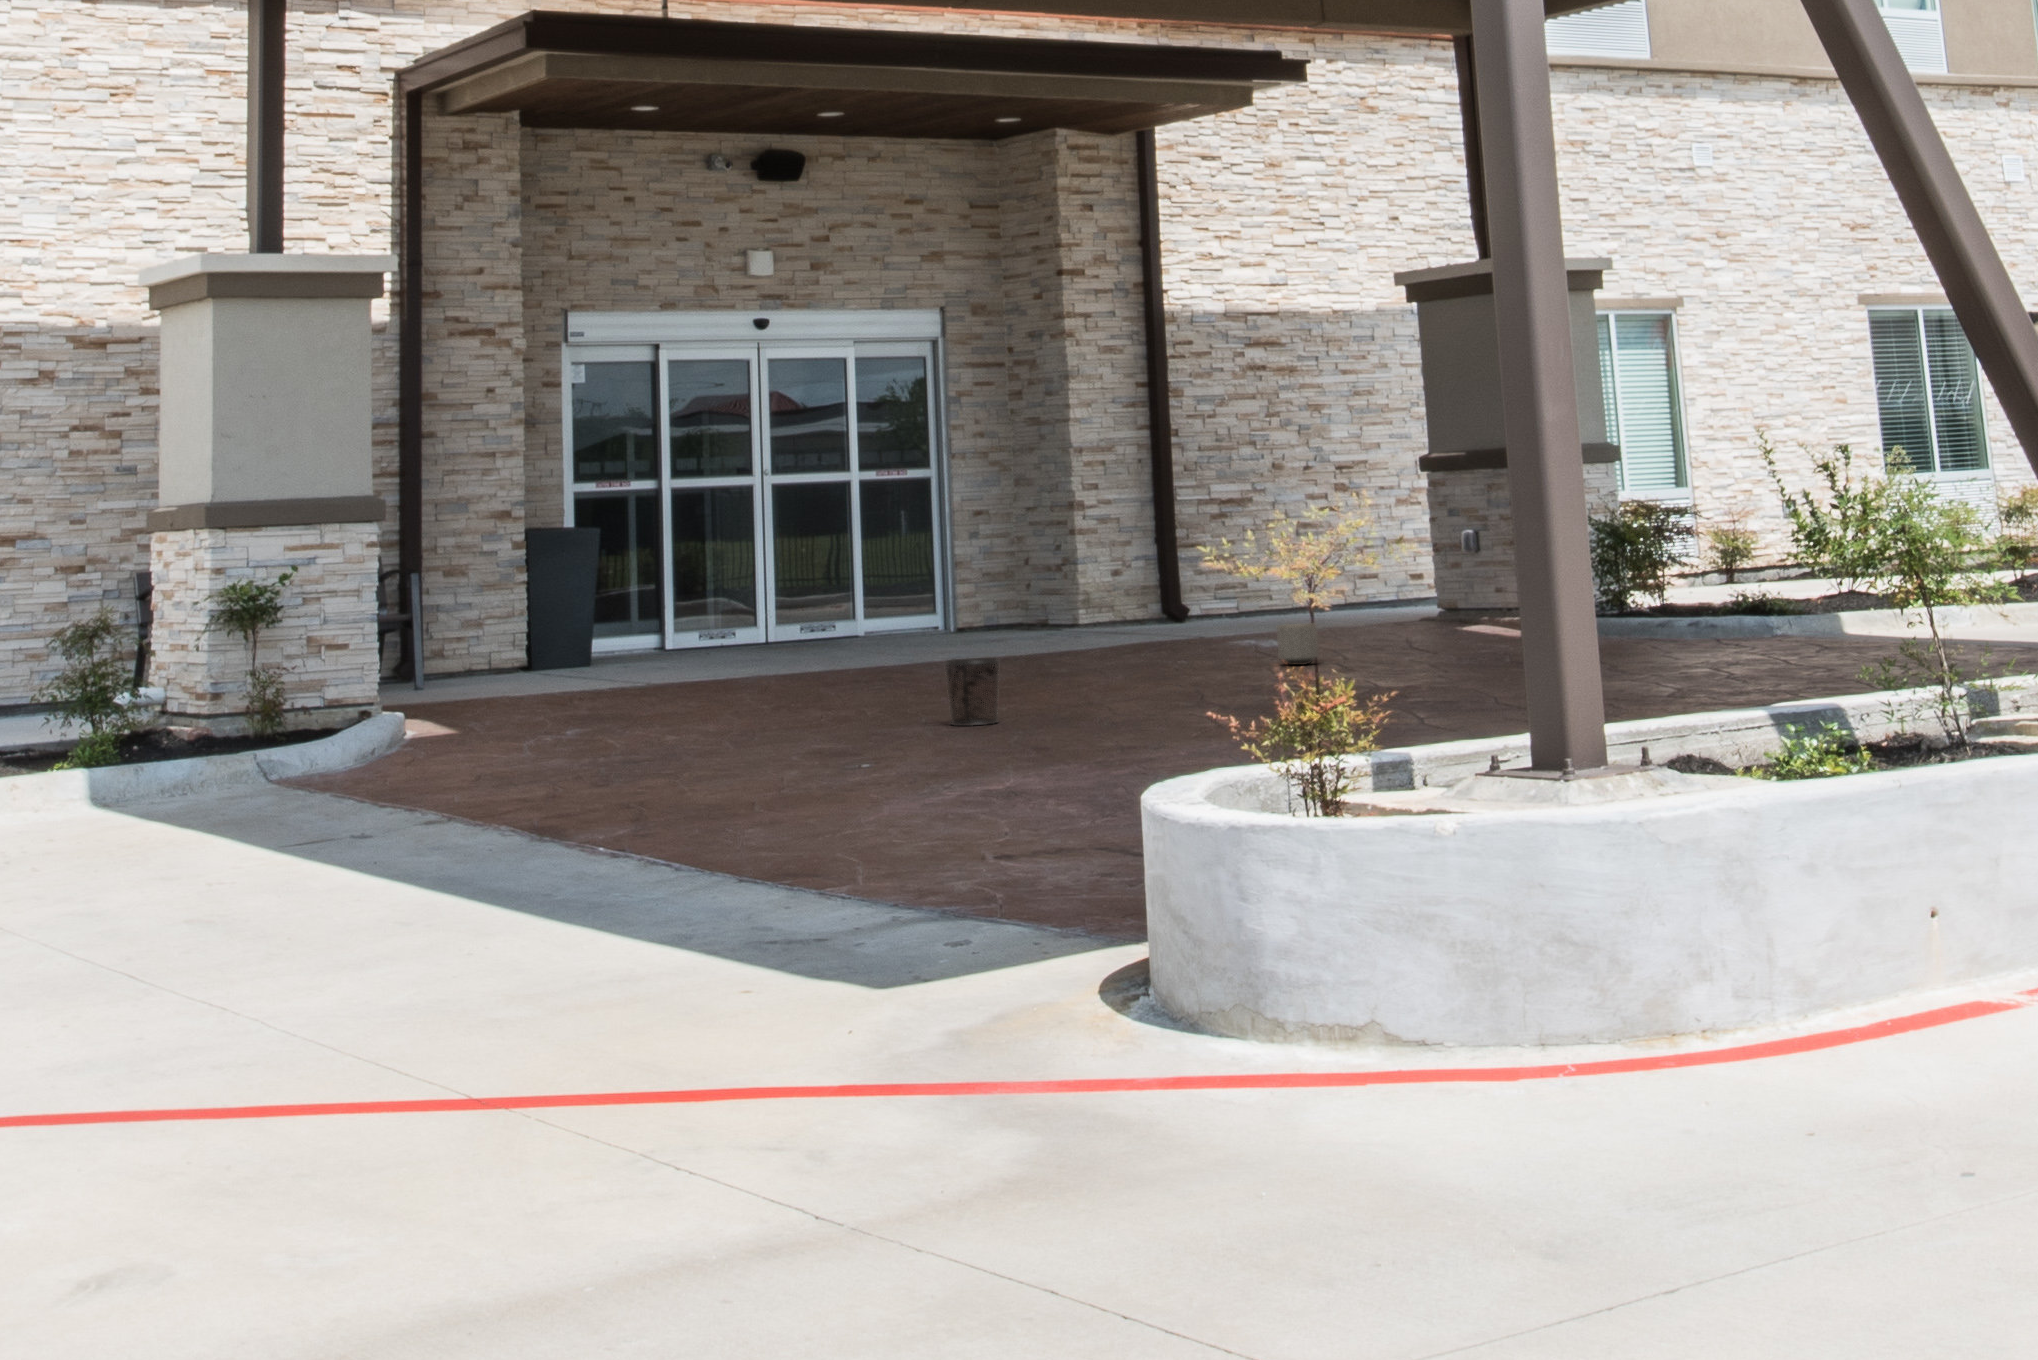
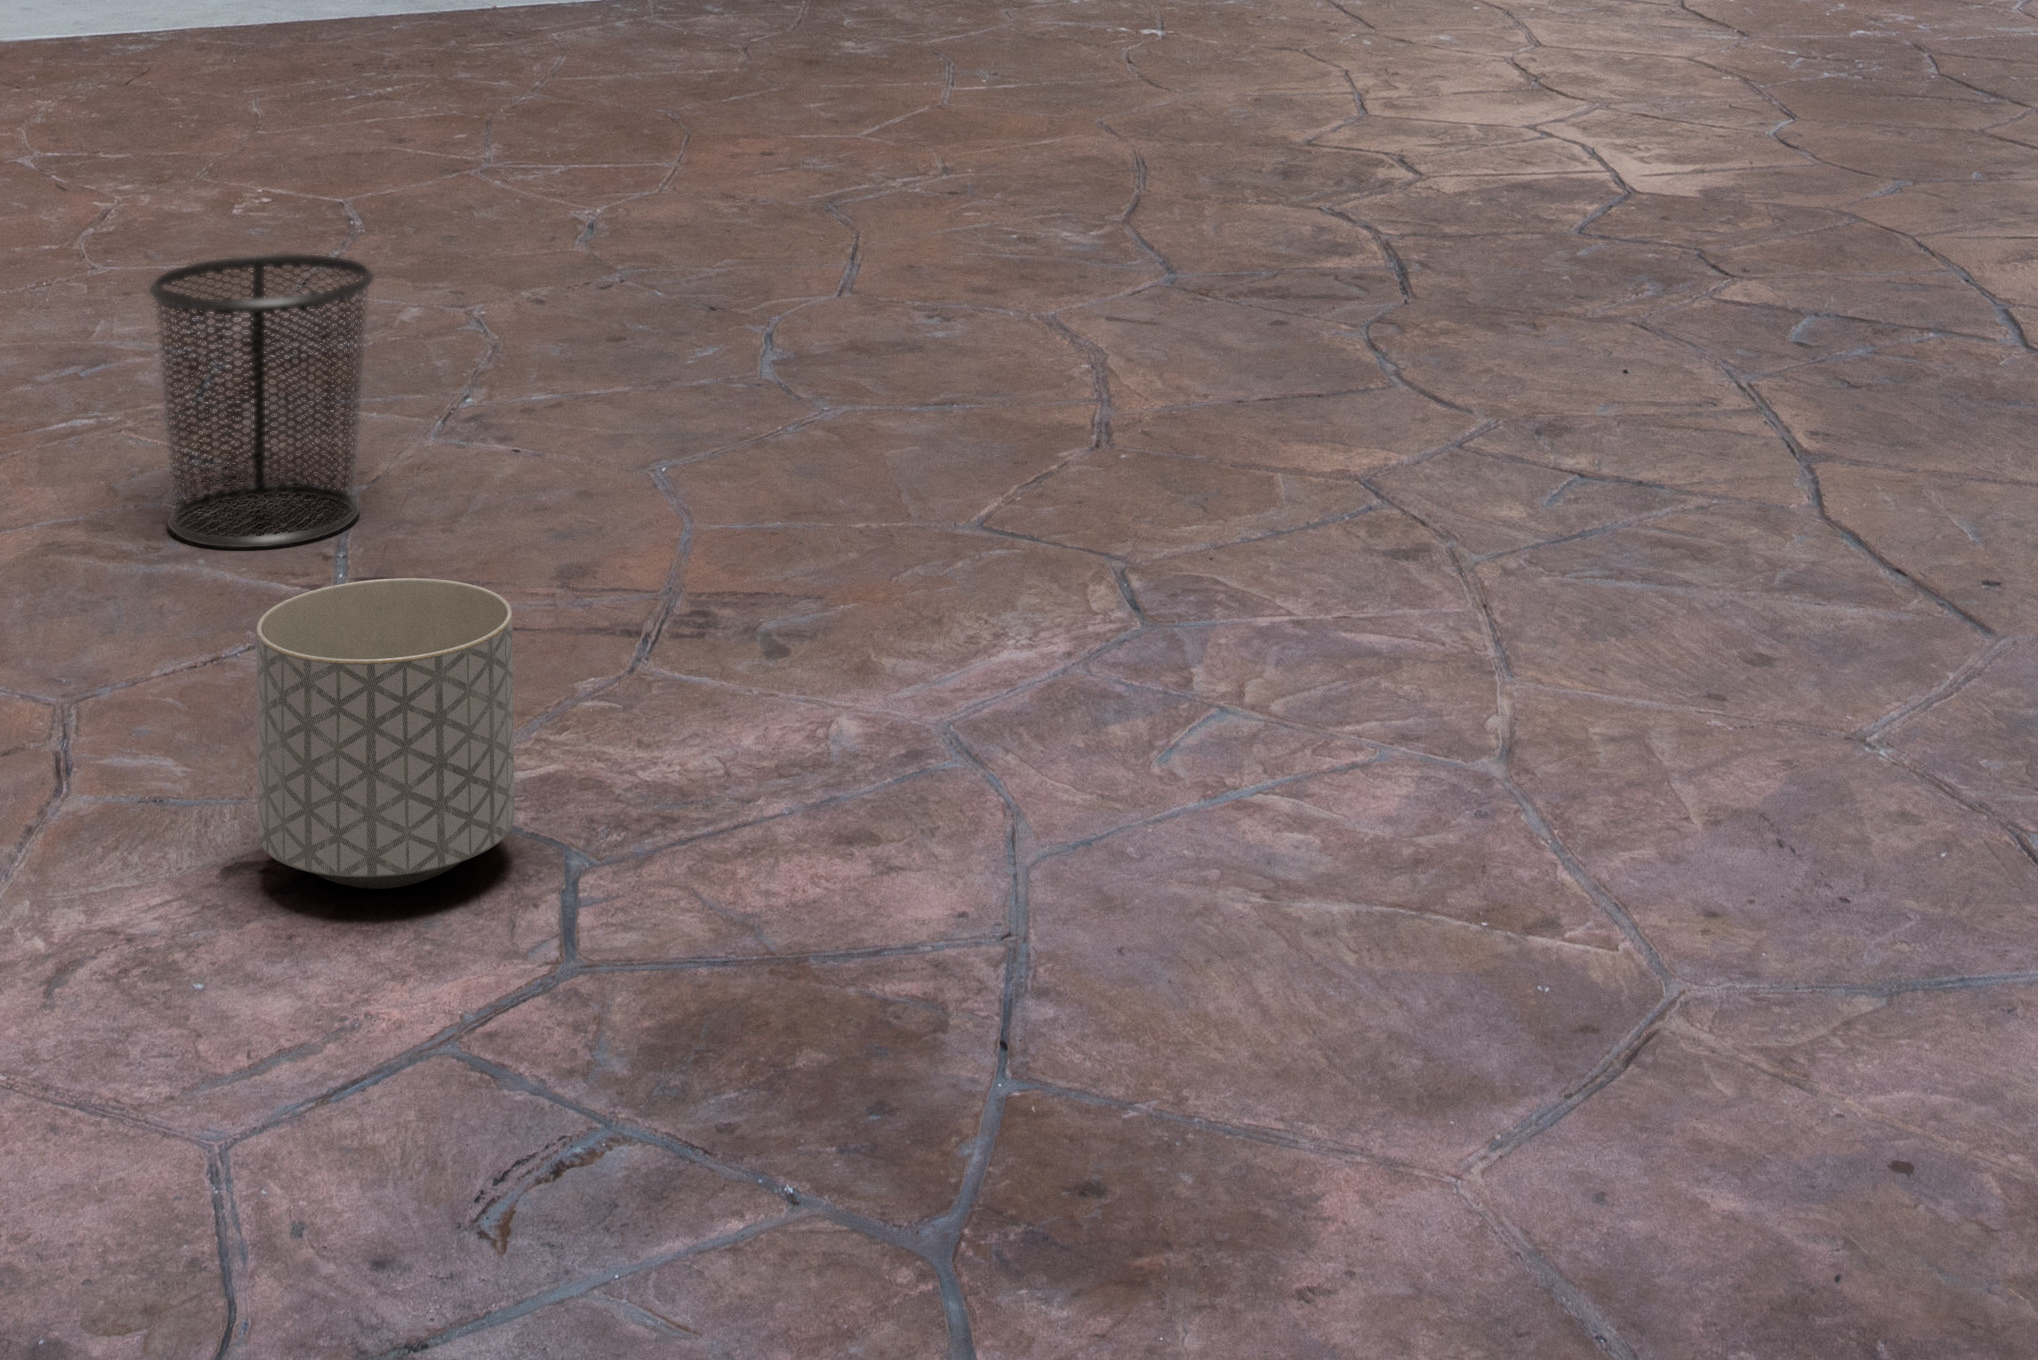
planter: present [1277,623,1319,665] -> present [256,578,515,889]

